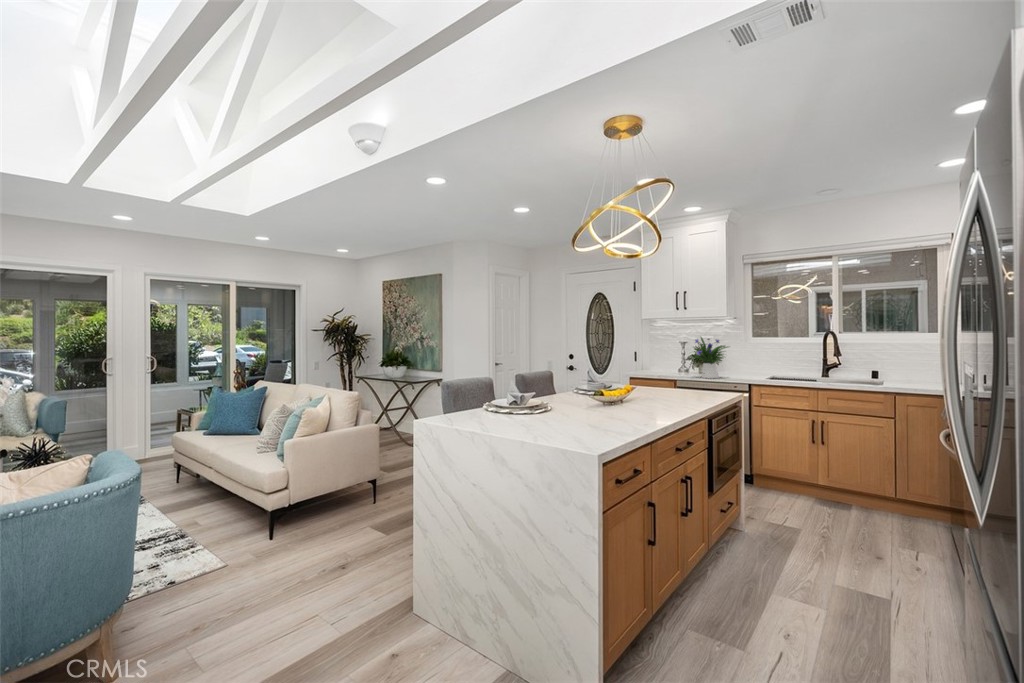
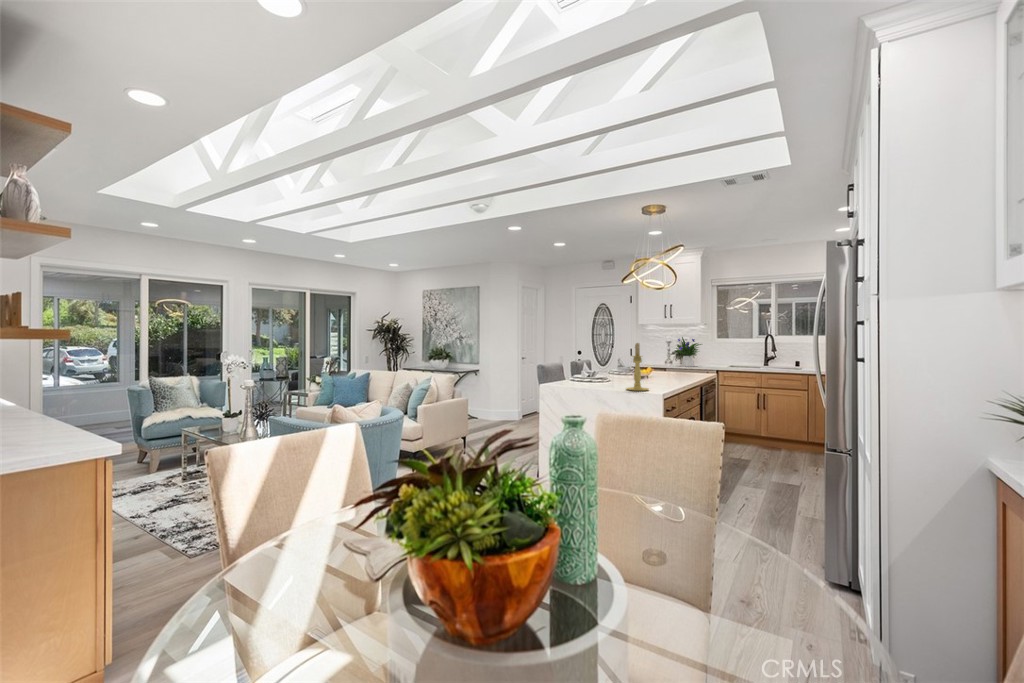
candle holder: none [545,343,589,438] -> present [626,343,649,391]

